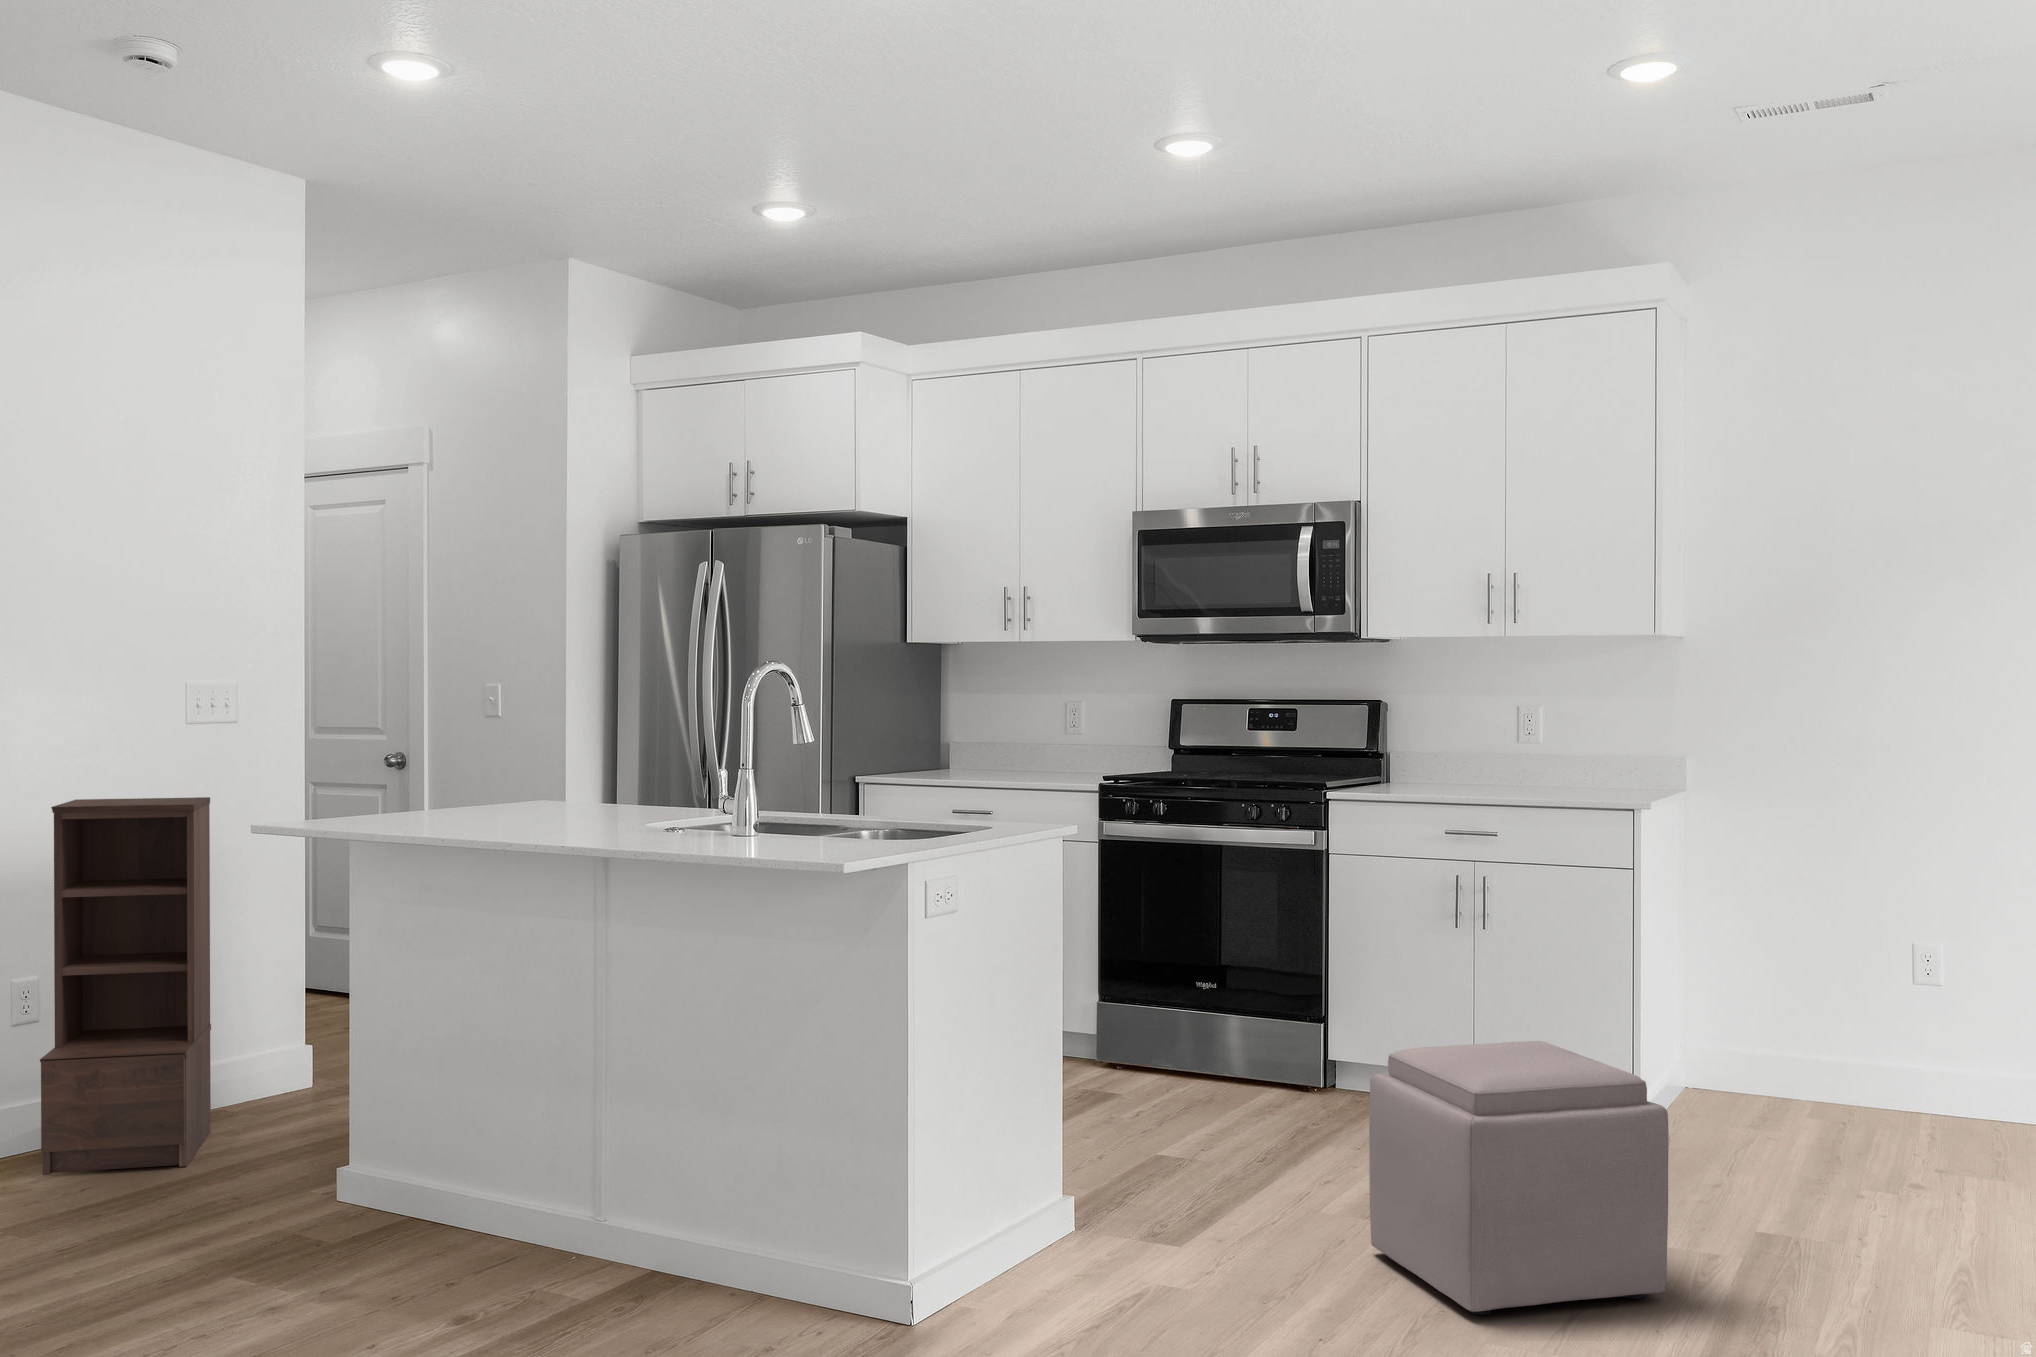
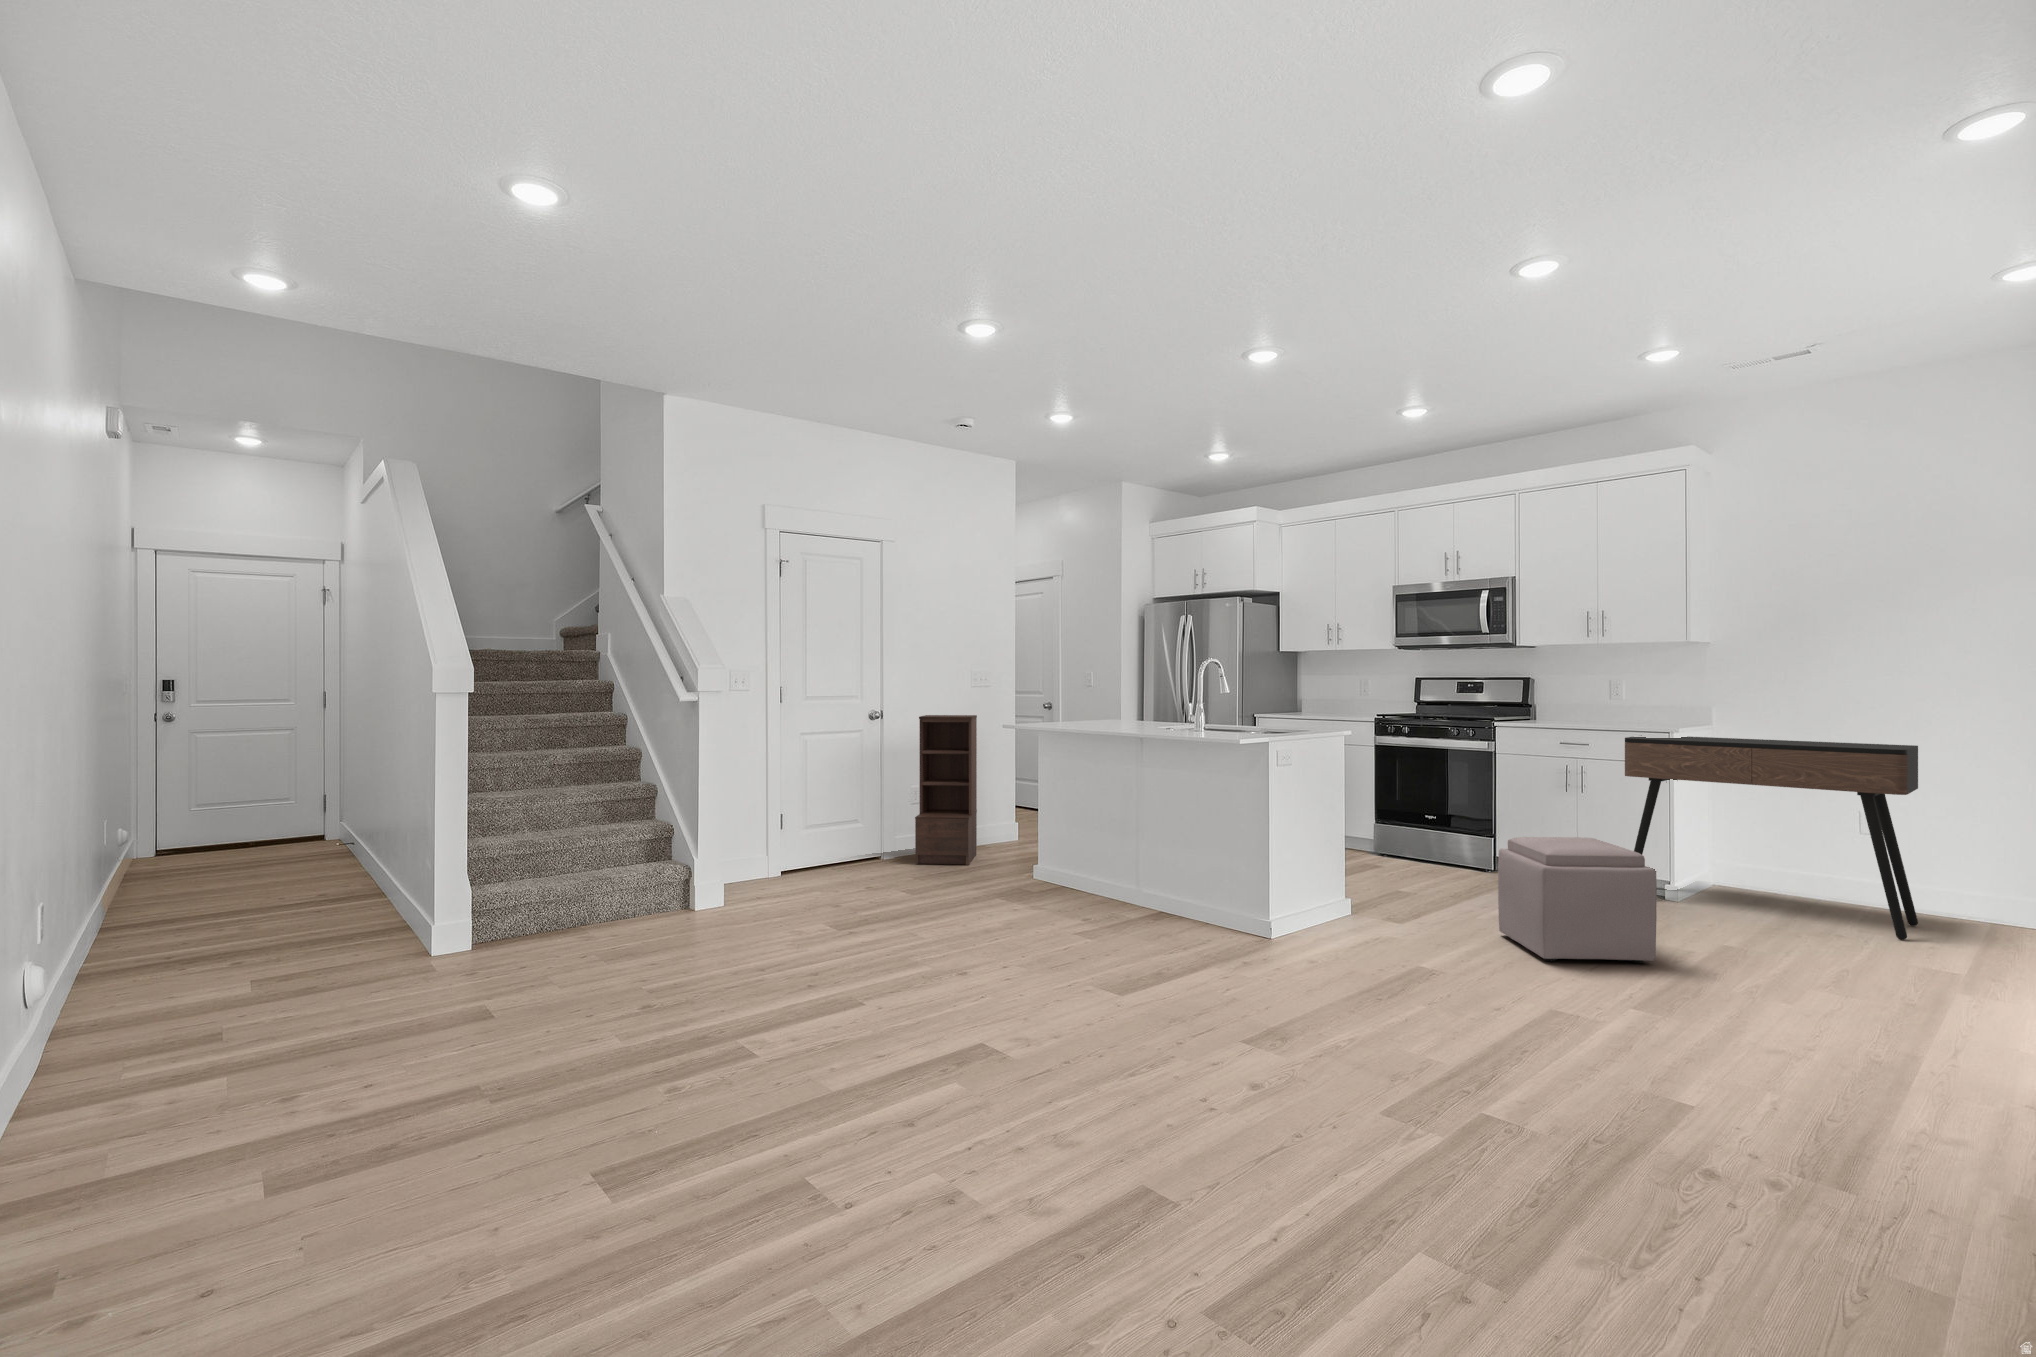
console table: none [1561,813,2027,1187] -> present [1625,737,1918,939]

